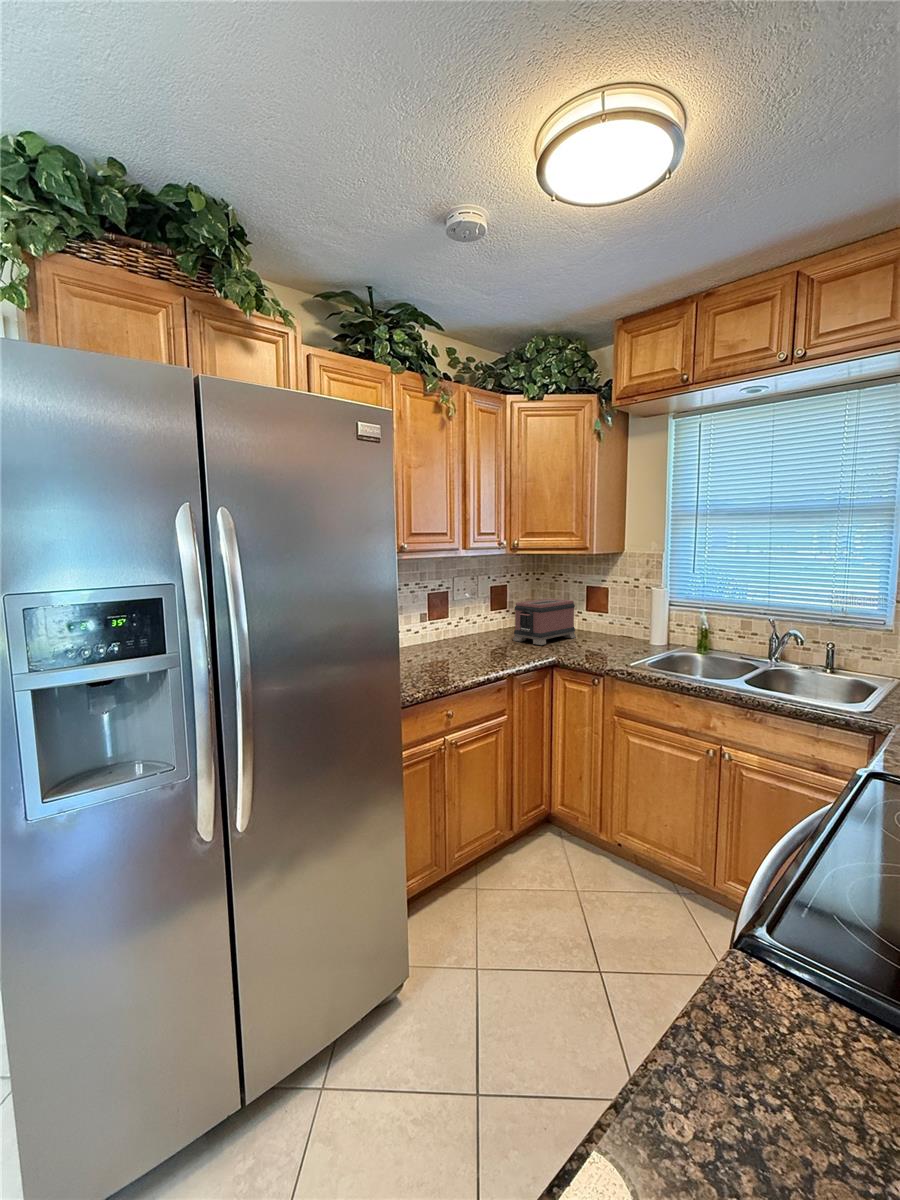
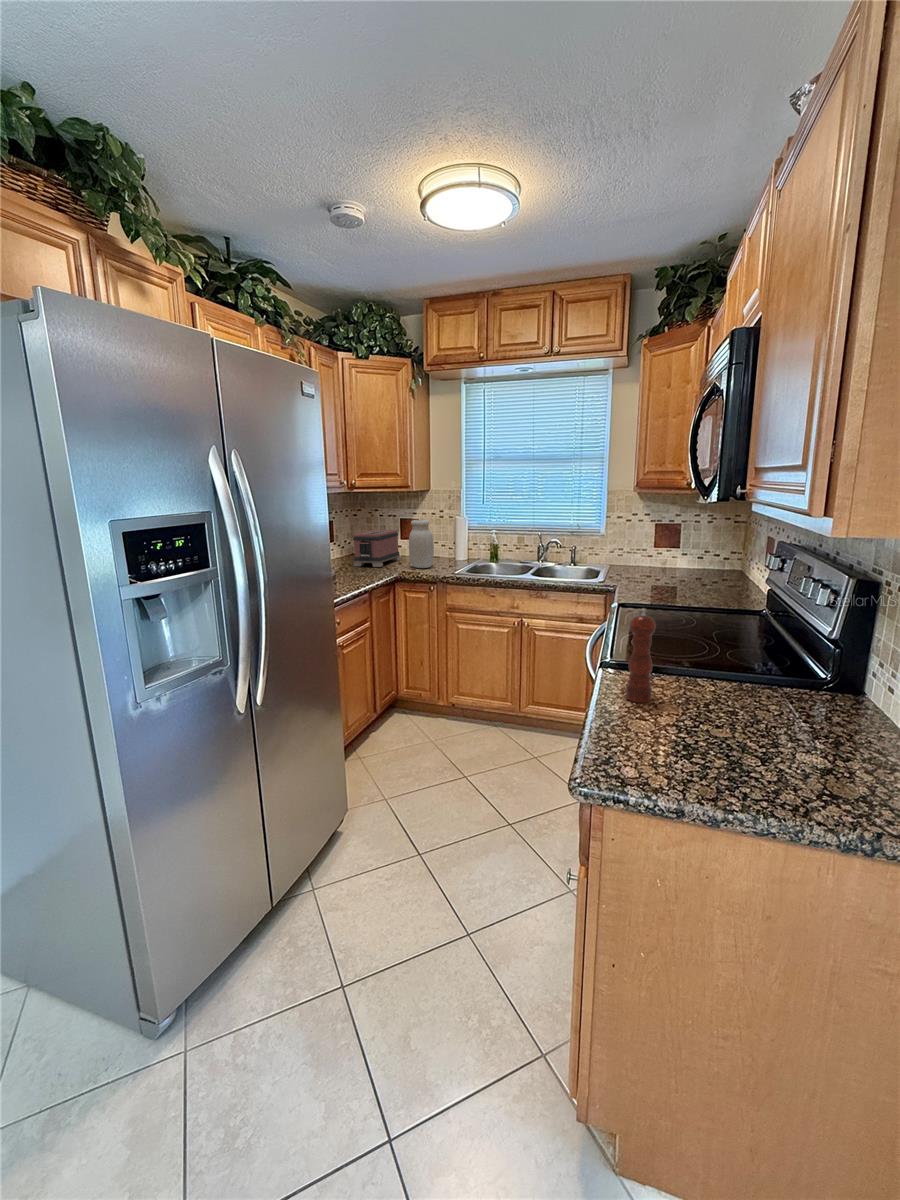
jar: none [578,590,610,652] -> present [409,520,434,568]
pepper mill: none [725,883,808,1143] -> present [626,608,656,703]

